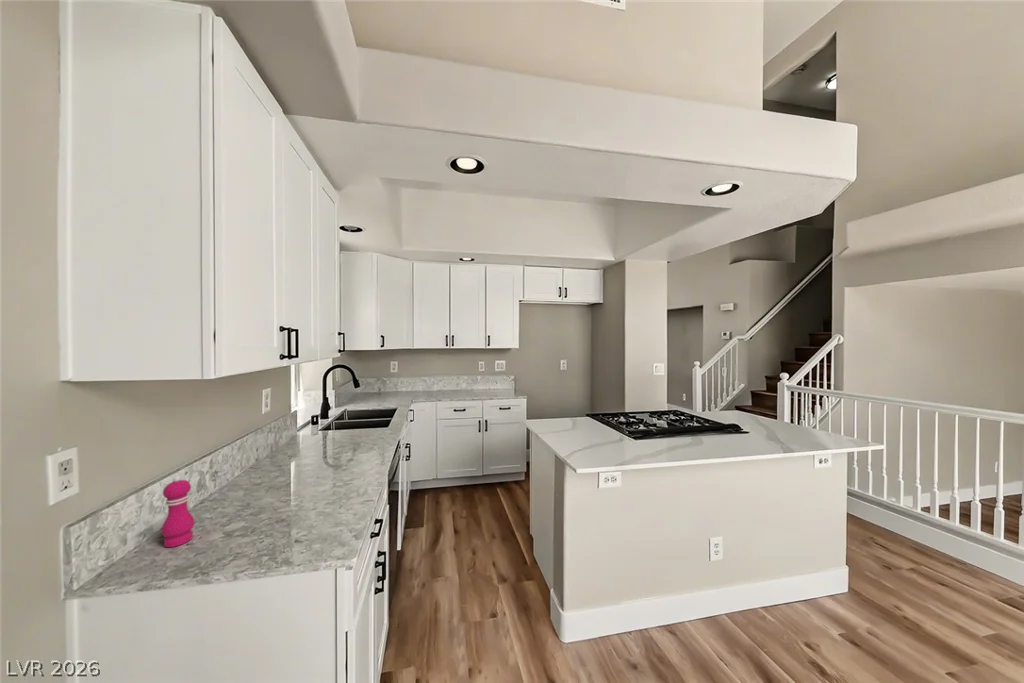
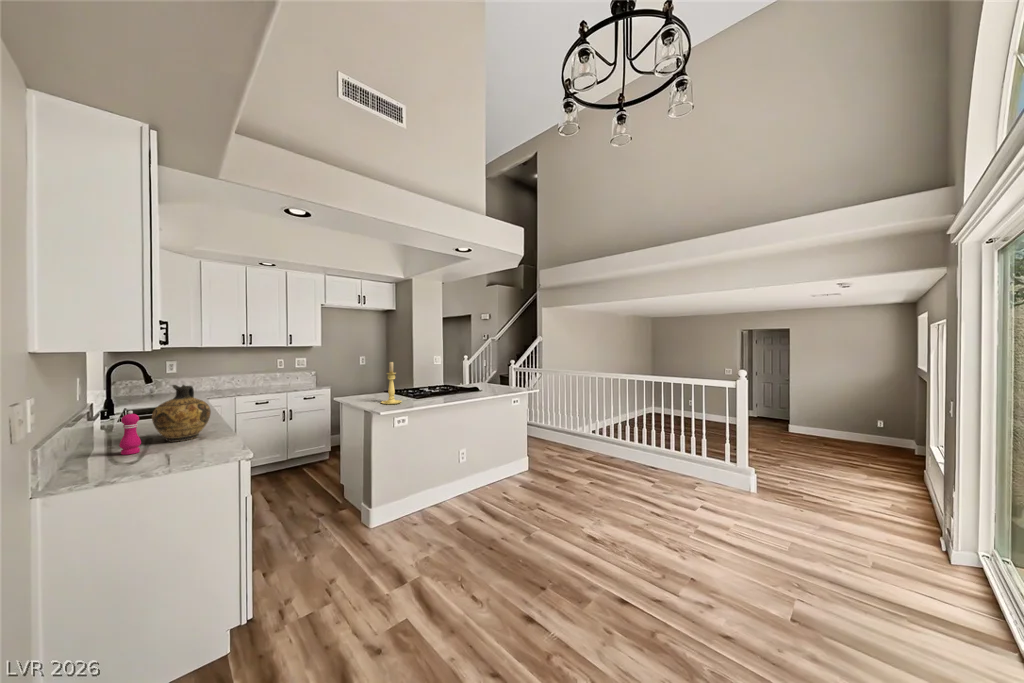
candle holder: none [574,385,607,457] -> present [381,362,402,404]
ceramic jug: none [237,424,317,514] -> present [152,385,211,442]

